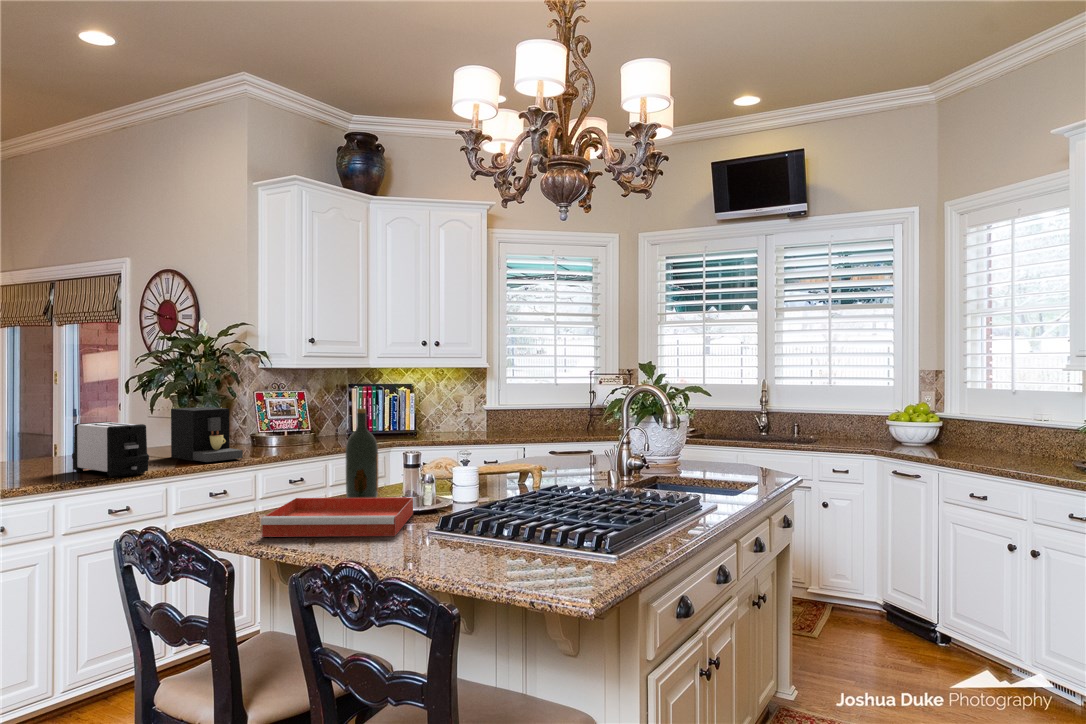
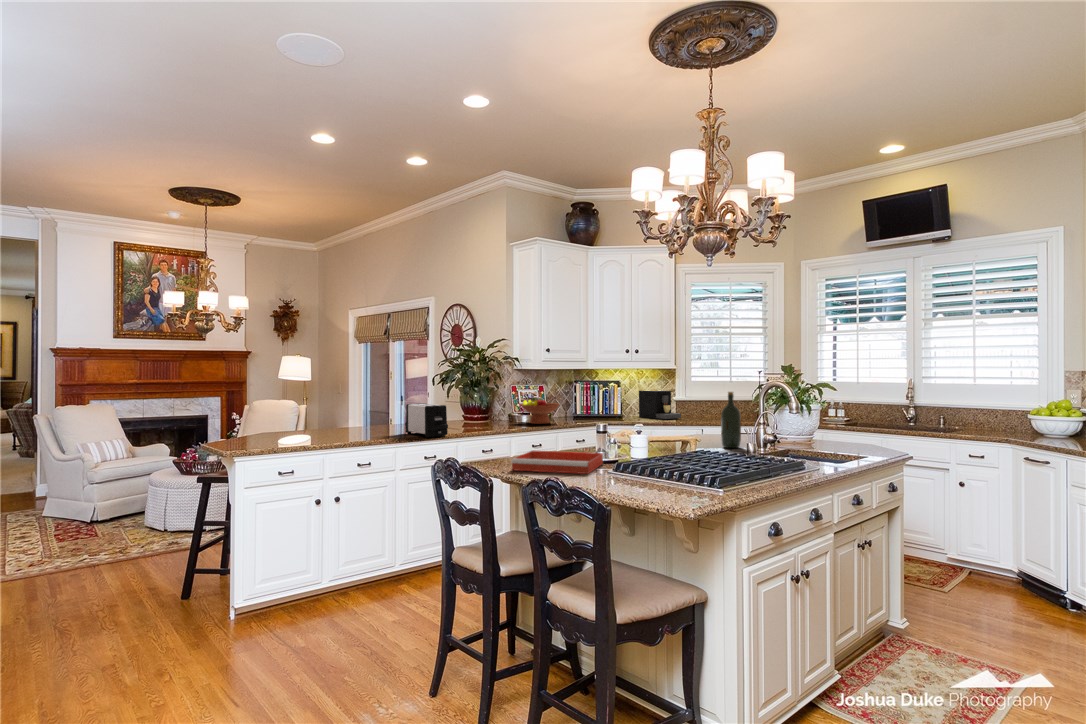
coffee maker: present [171,407,243,462] -> present [639,390,681,419]
wine bottle: present [346,408,378,498] -> present [721,392,741,448]
fruit bowl: none [269,409,329,447] -> present [521,398,559,424]

